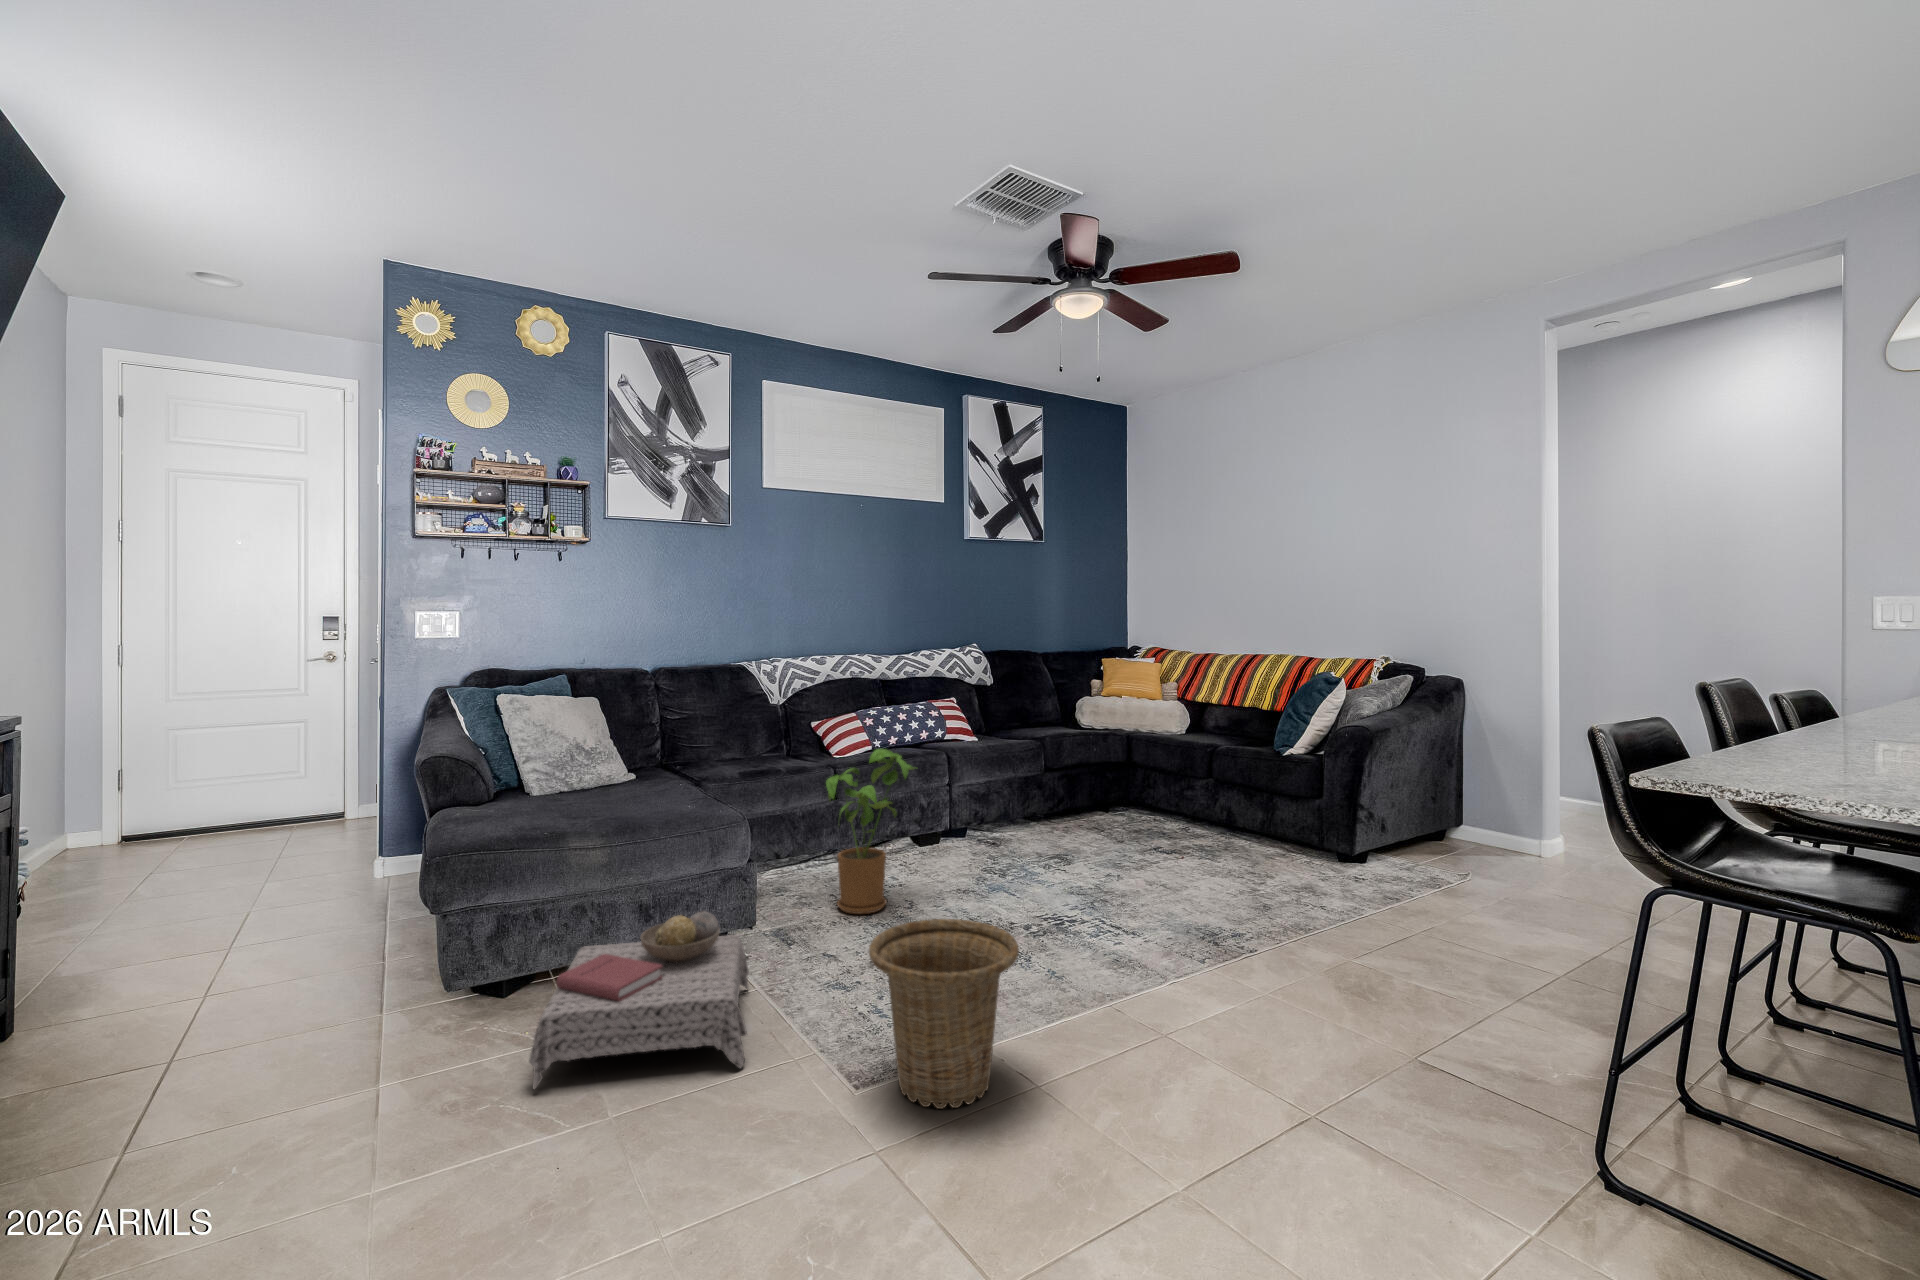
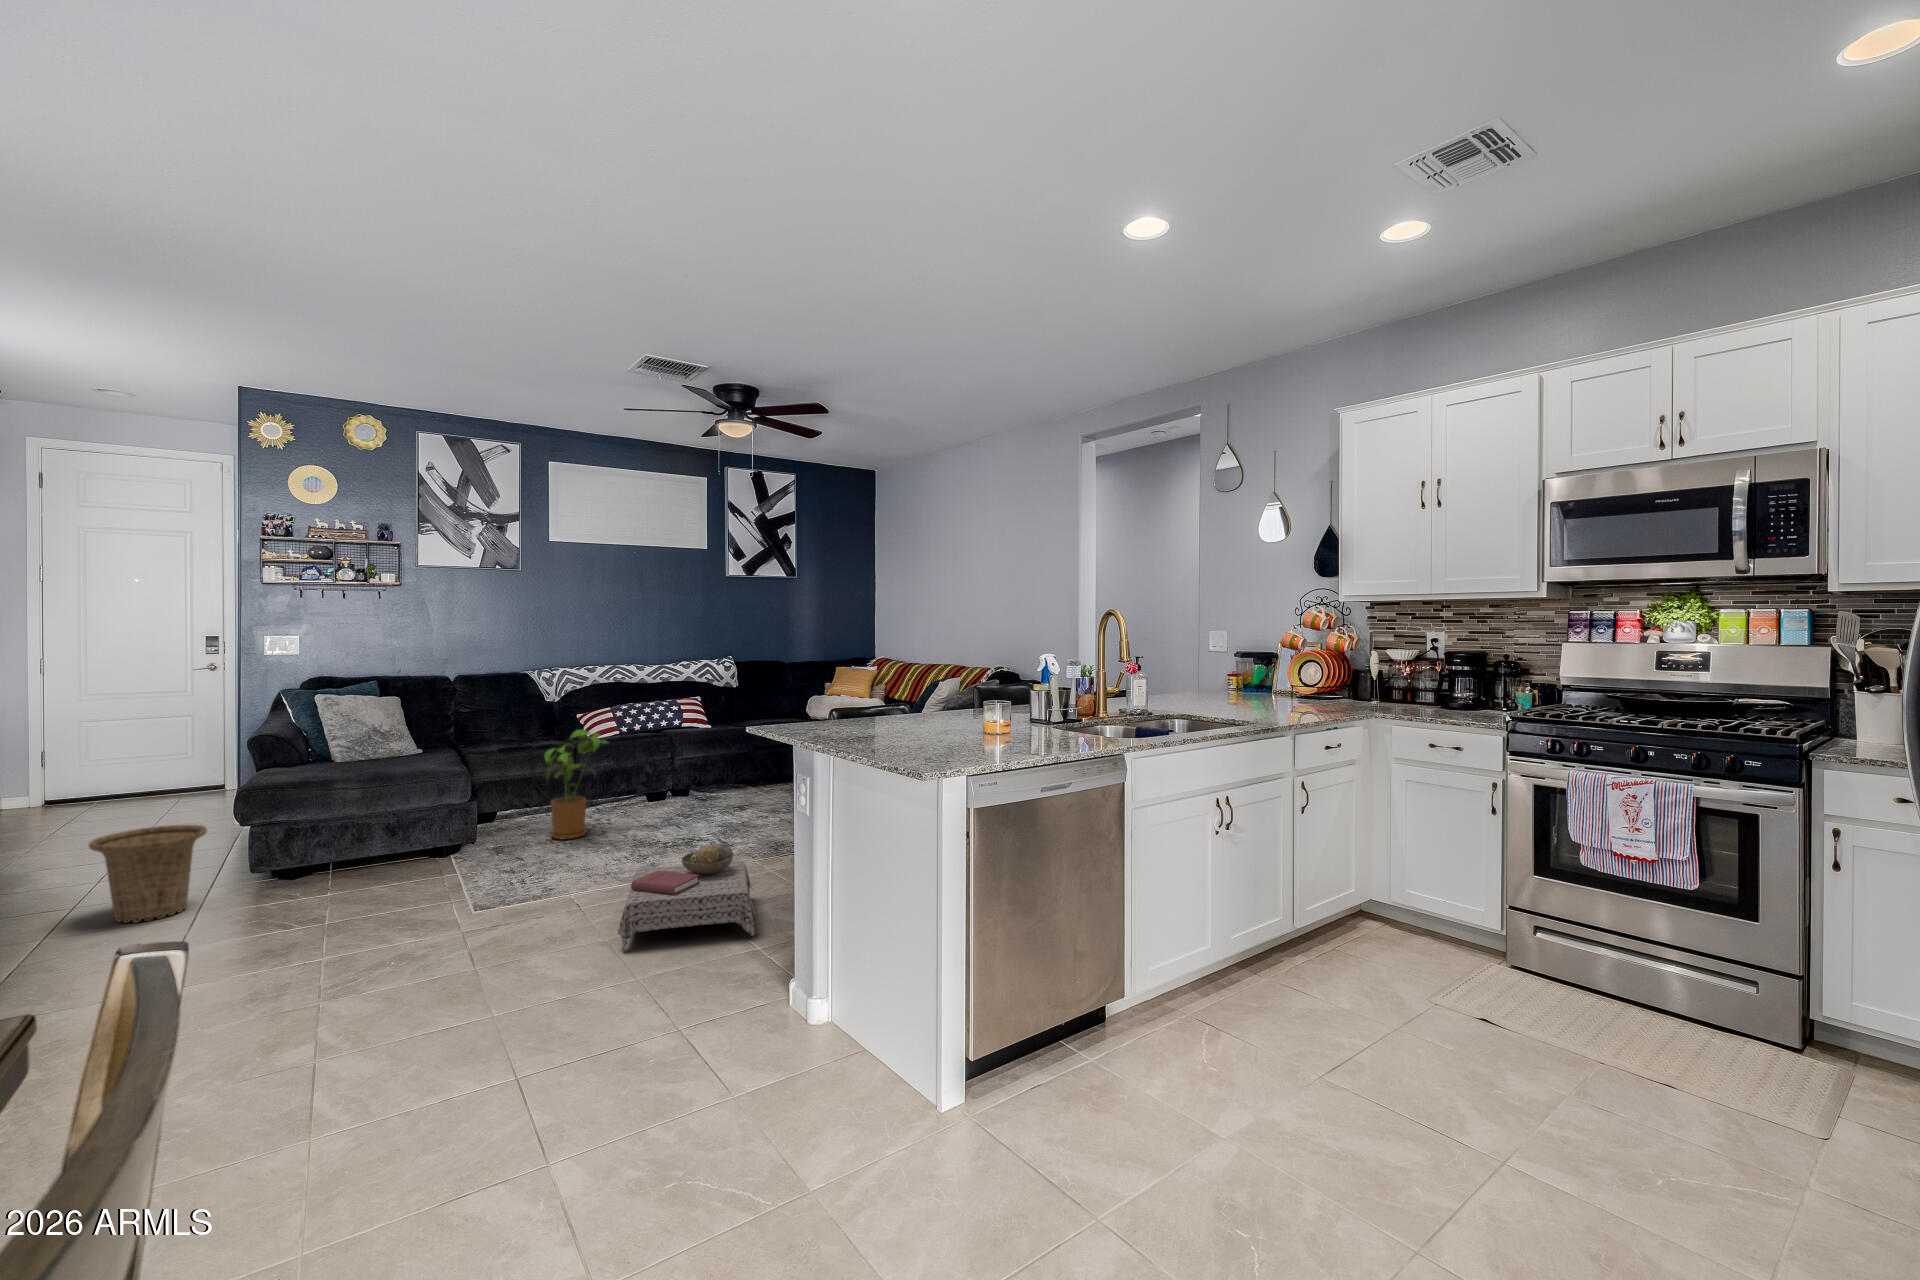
ottoman: present [529,911,749,1090] -> present [618,843,756,950]
basket: present [869,919,1019,1109] -> present [89,825,207,923]

